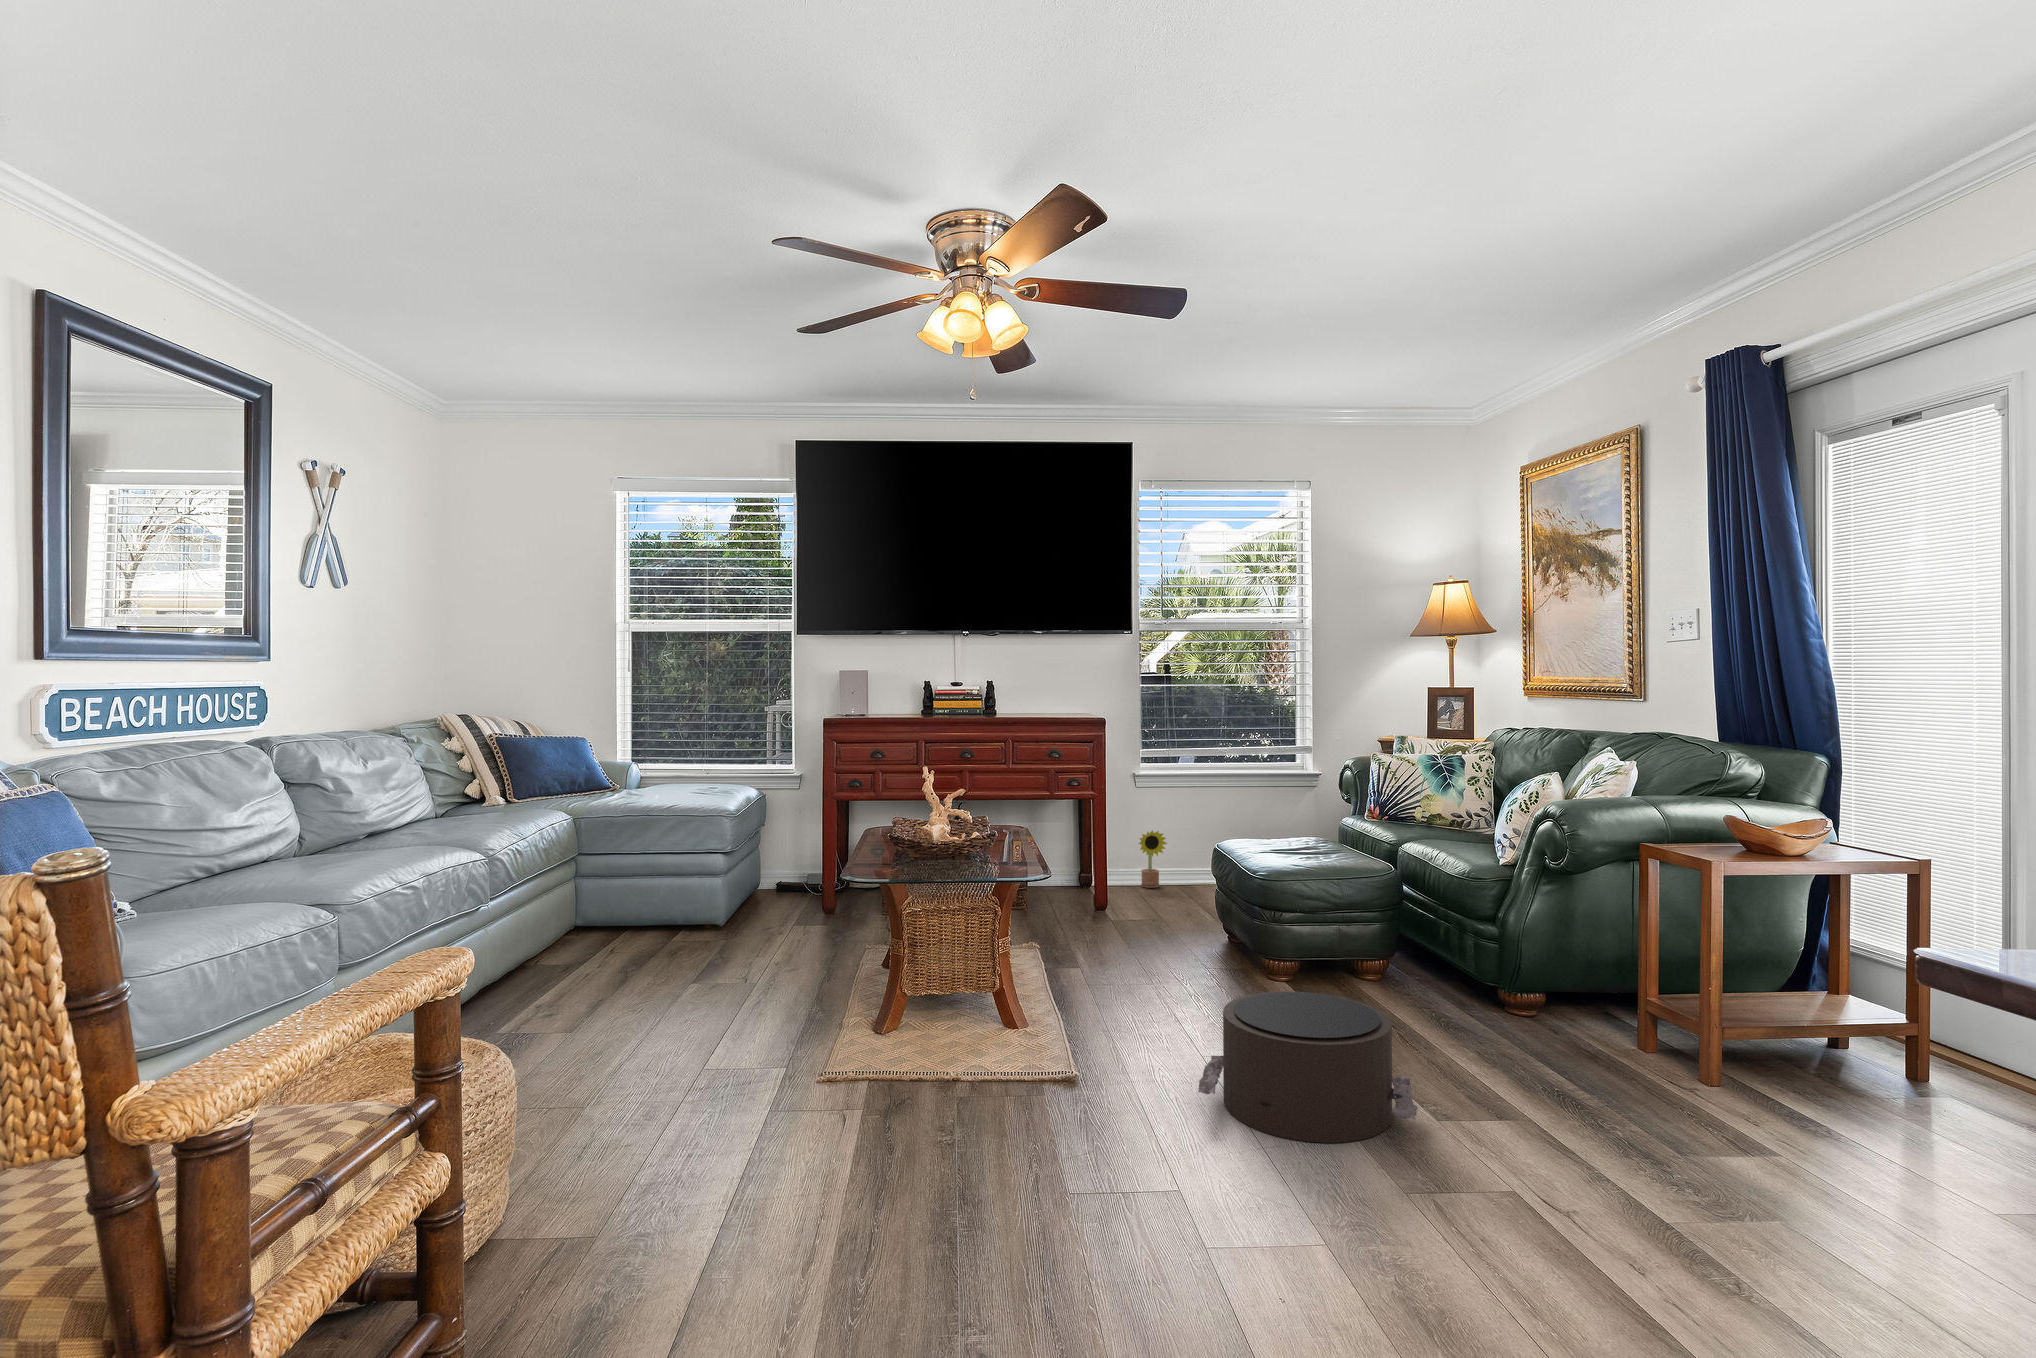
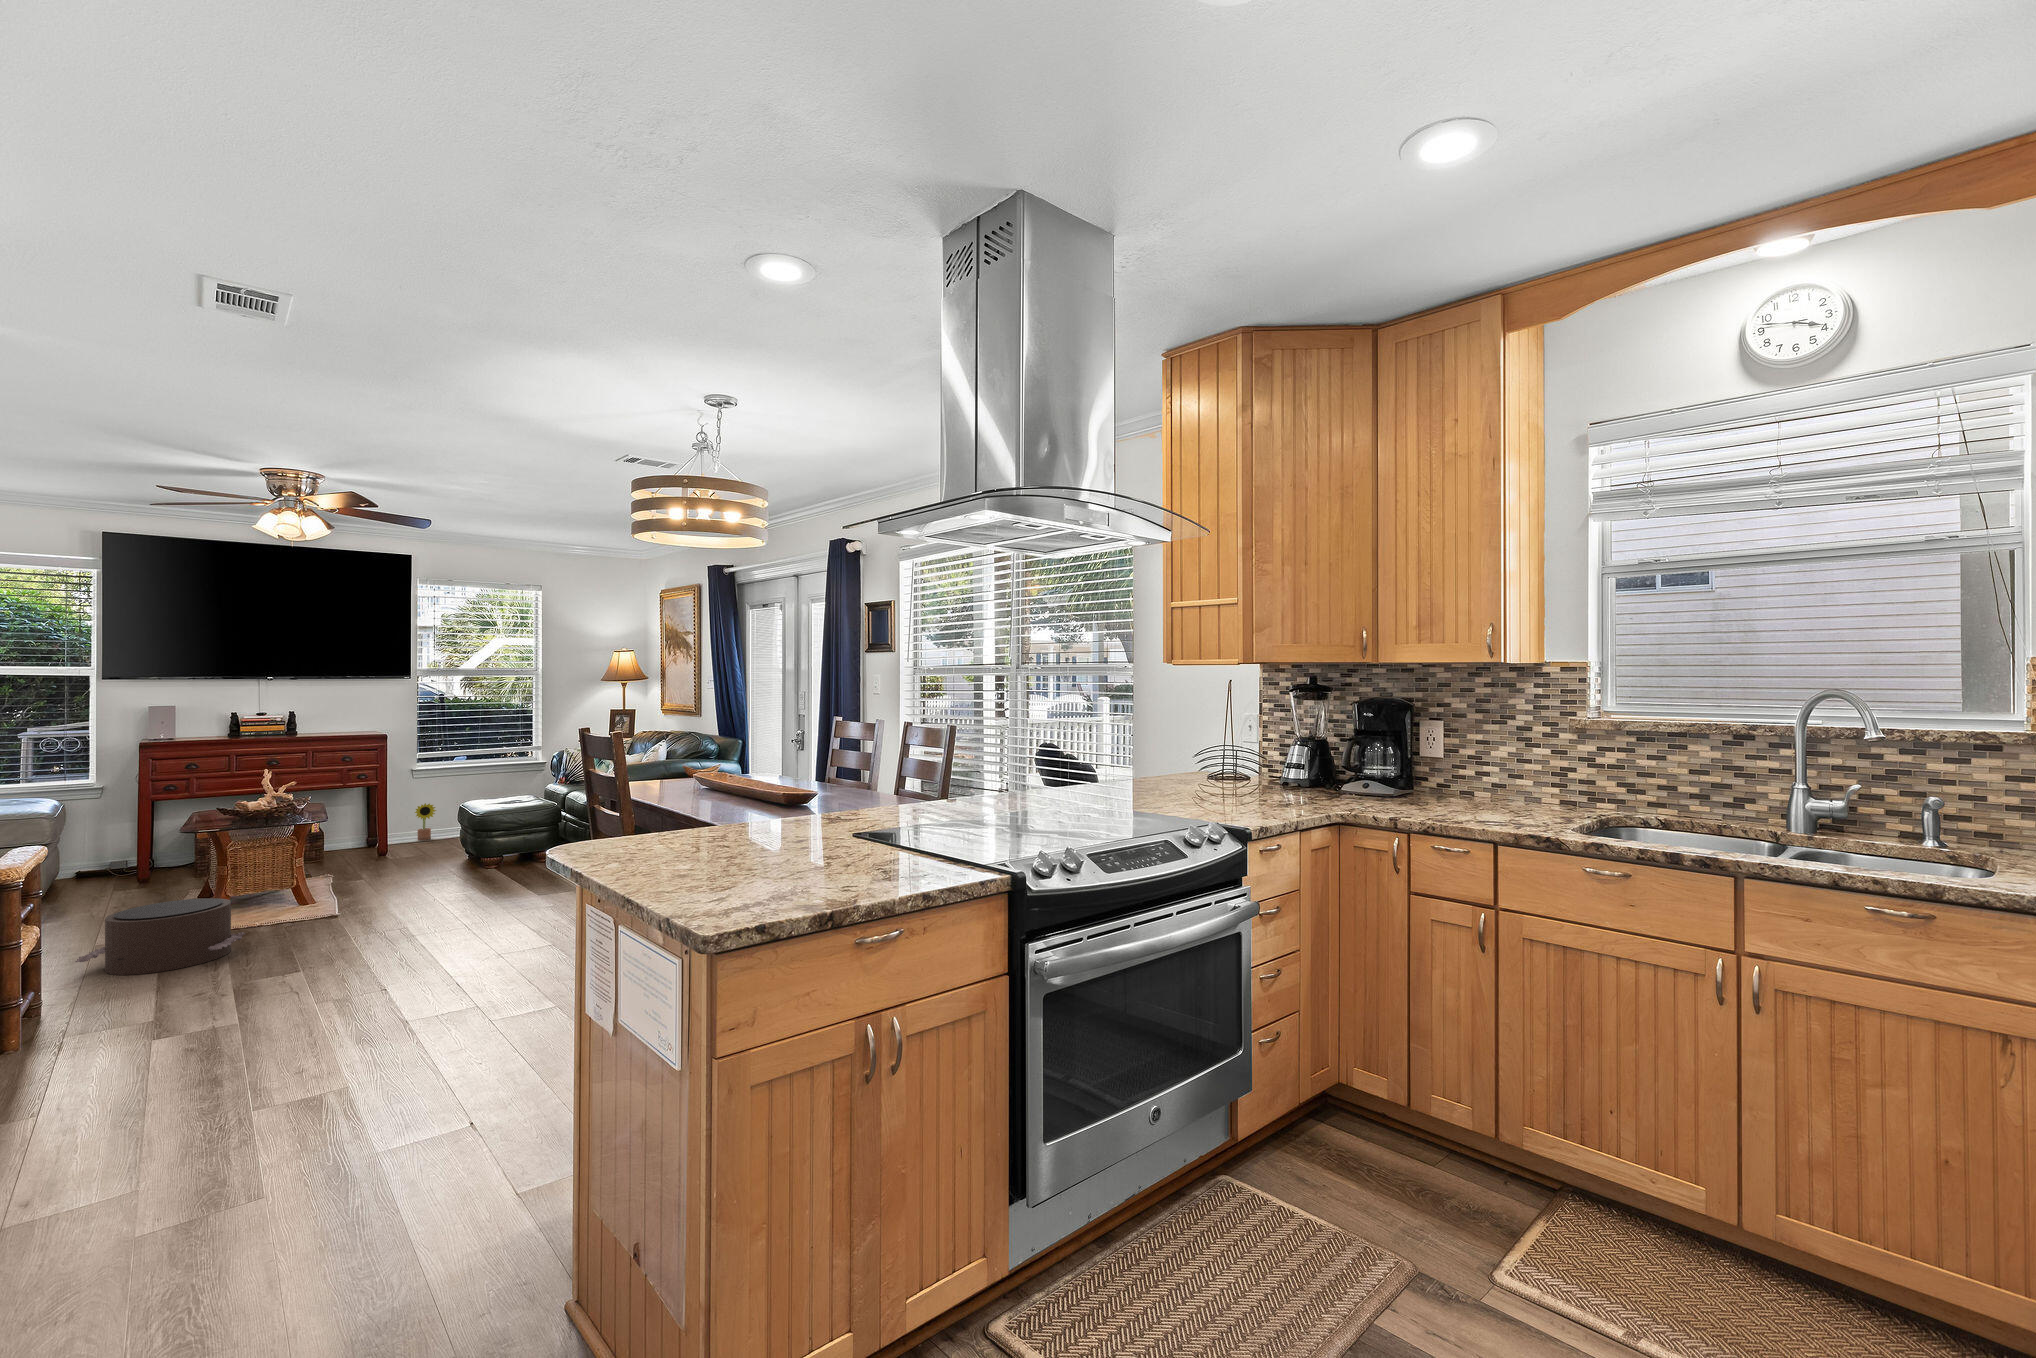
pouf: present [1198,991,1418,1143] -> present [75,898,246,975]

